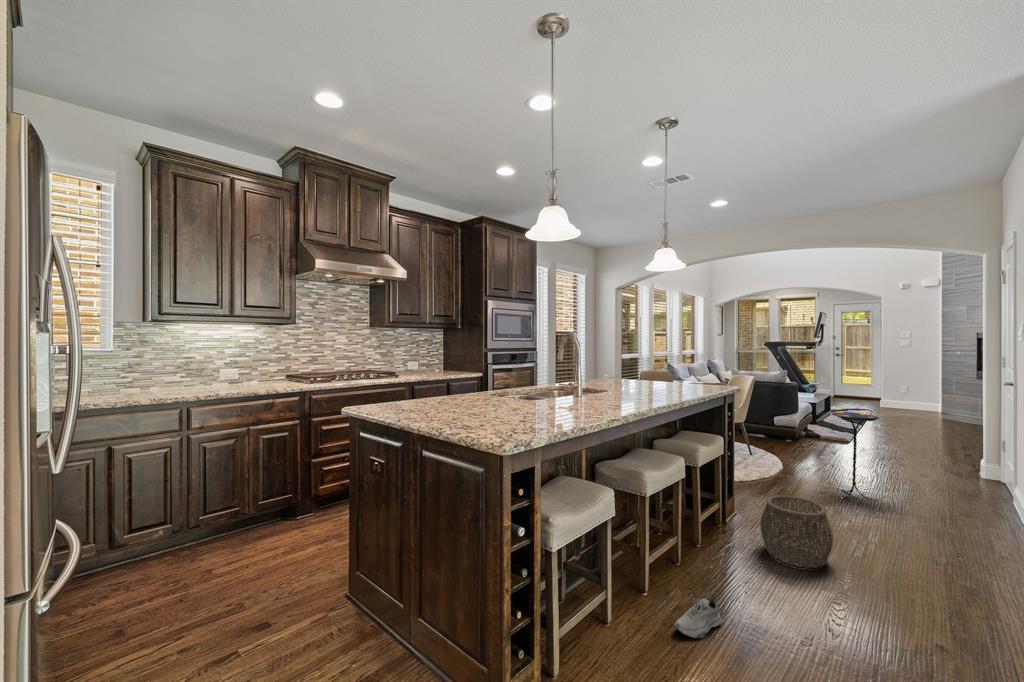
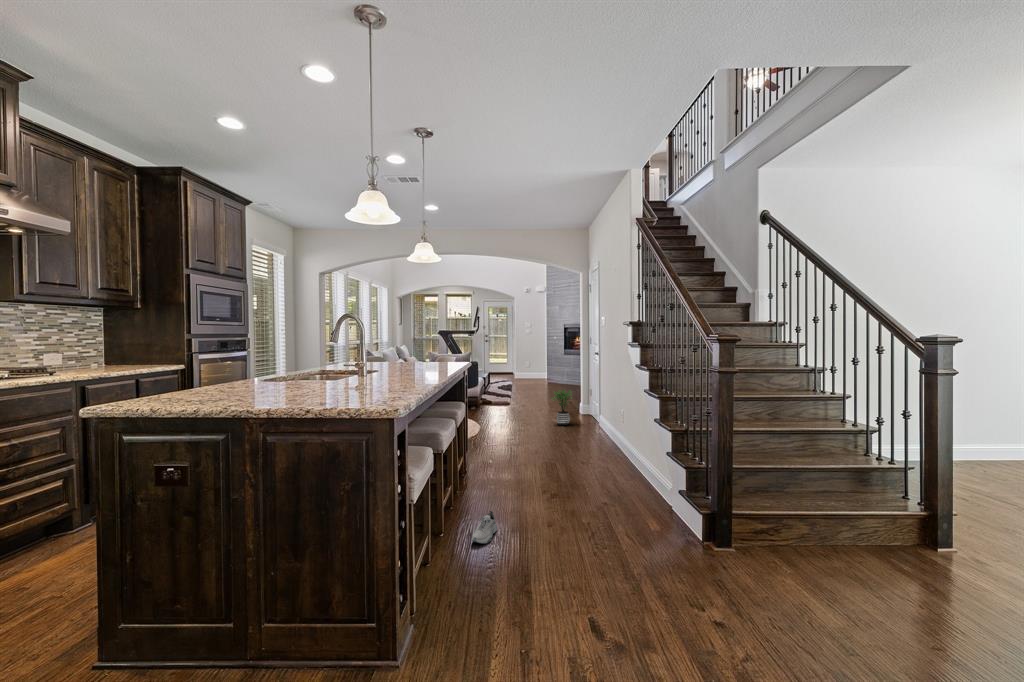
side table: present [832,412,879,499] -> none [515,378,542,440]
potted plant: none [907,433,958,490] -> present [554,390,572,426]
woven basket: present [760,496,834,568] -> none [493,438,538,486]

